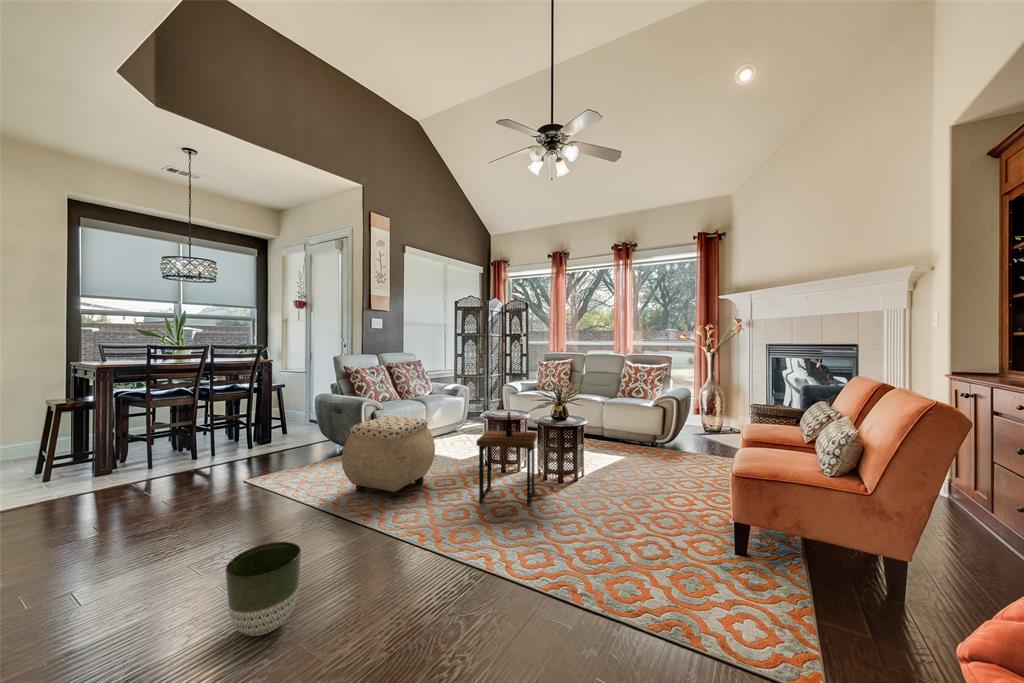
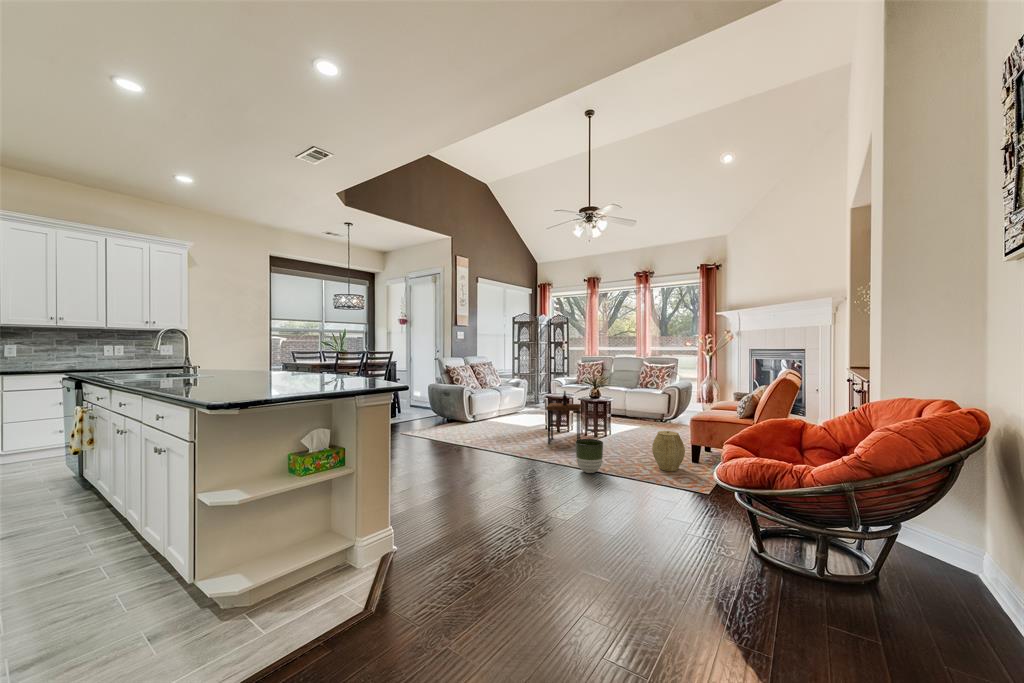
ottoman: present [342,416,435,499] -> none [464,395,517,442]
woven basket: none [668,504,736,595] -> present [652,431,685,471]
planter: present [226,542,301,636] -> present [576,439,603,473]

